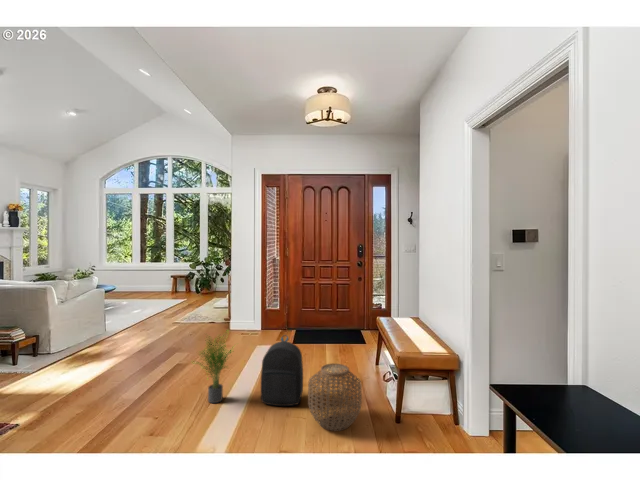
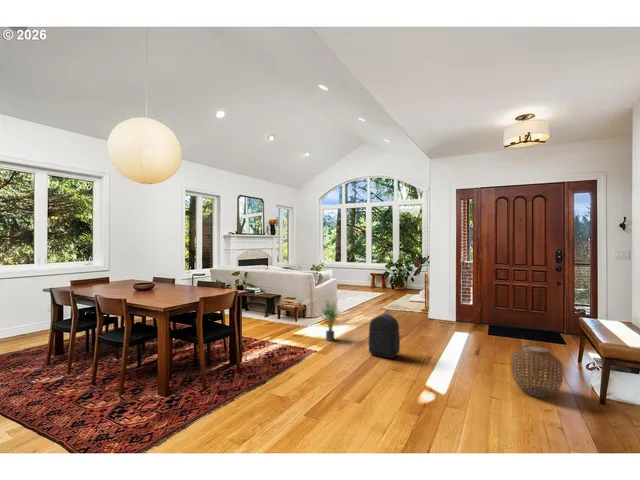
backpack: present [261,337,303,406] -> present [369,311,400,358]
potted plant: present [198,340,231,403] -> present [322,303,338,341]

